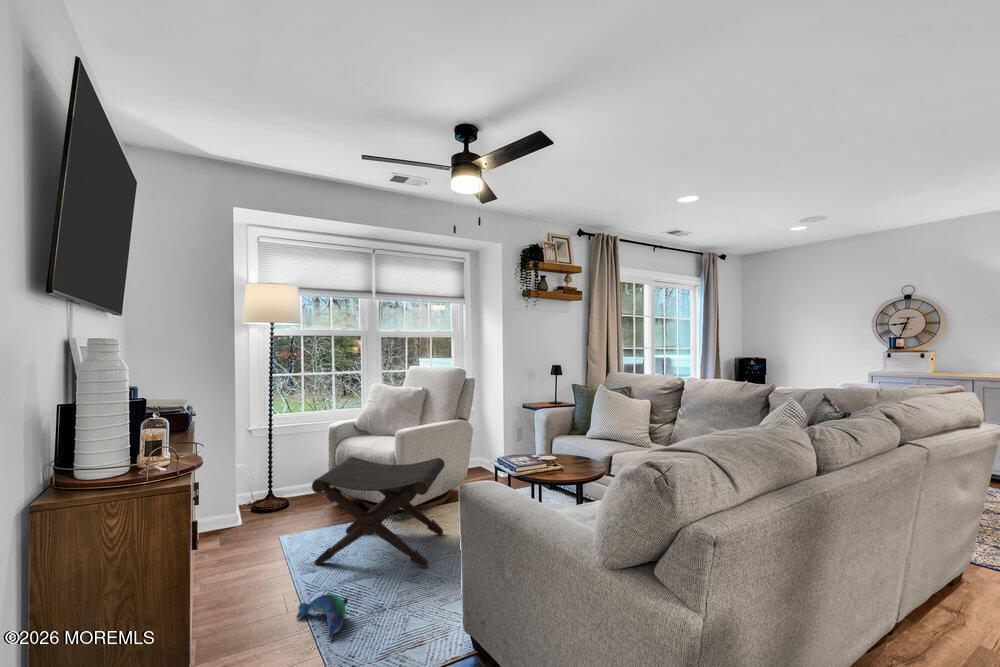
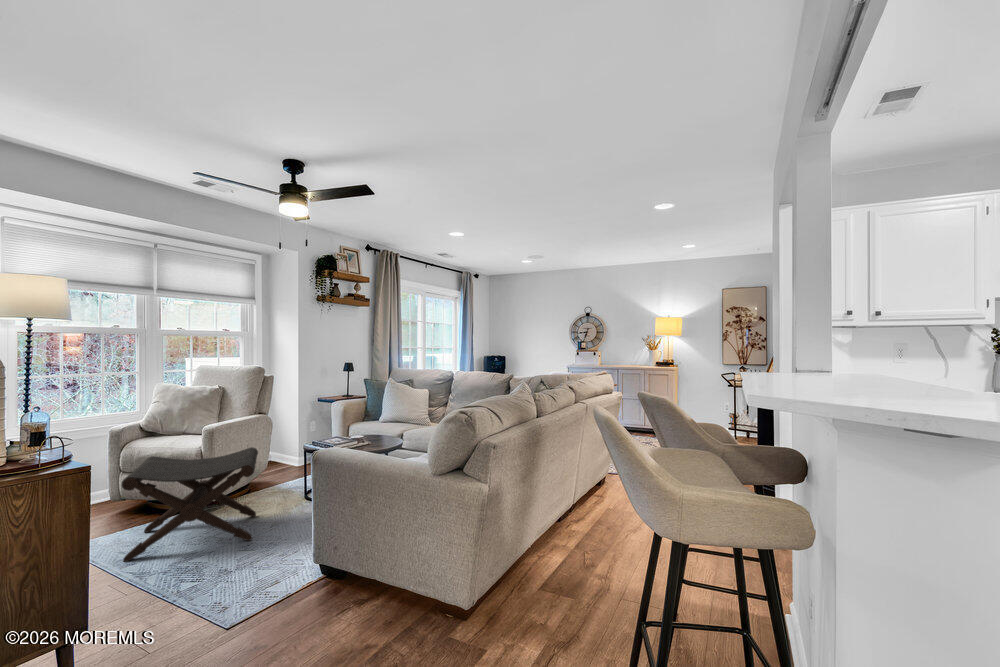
plush toy: present [296,594,348,639] -> none [131,570,190,603]

